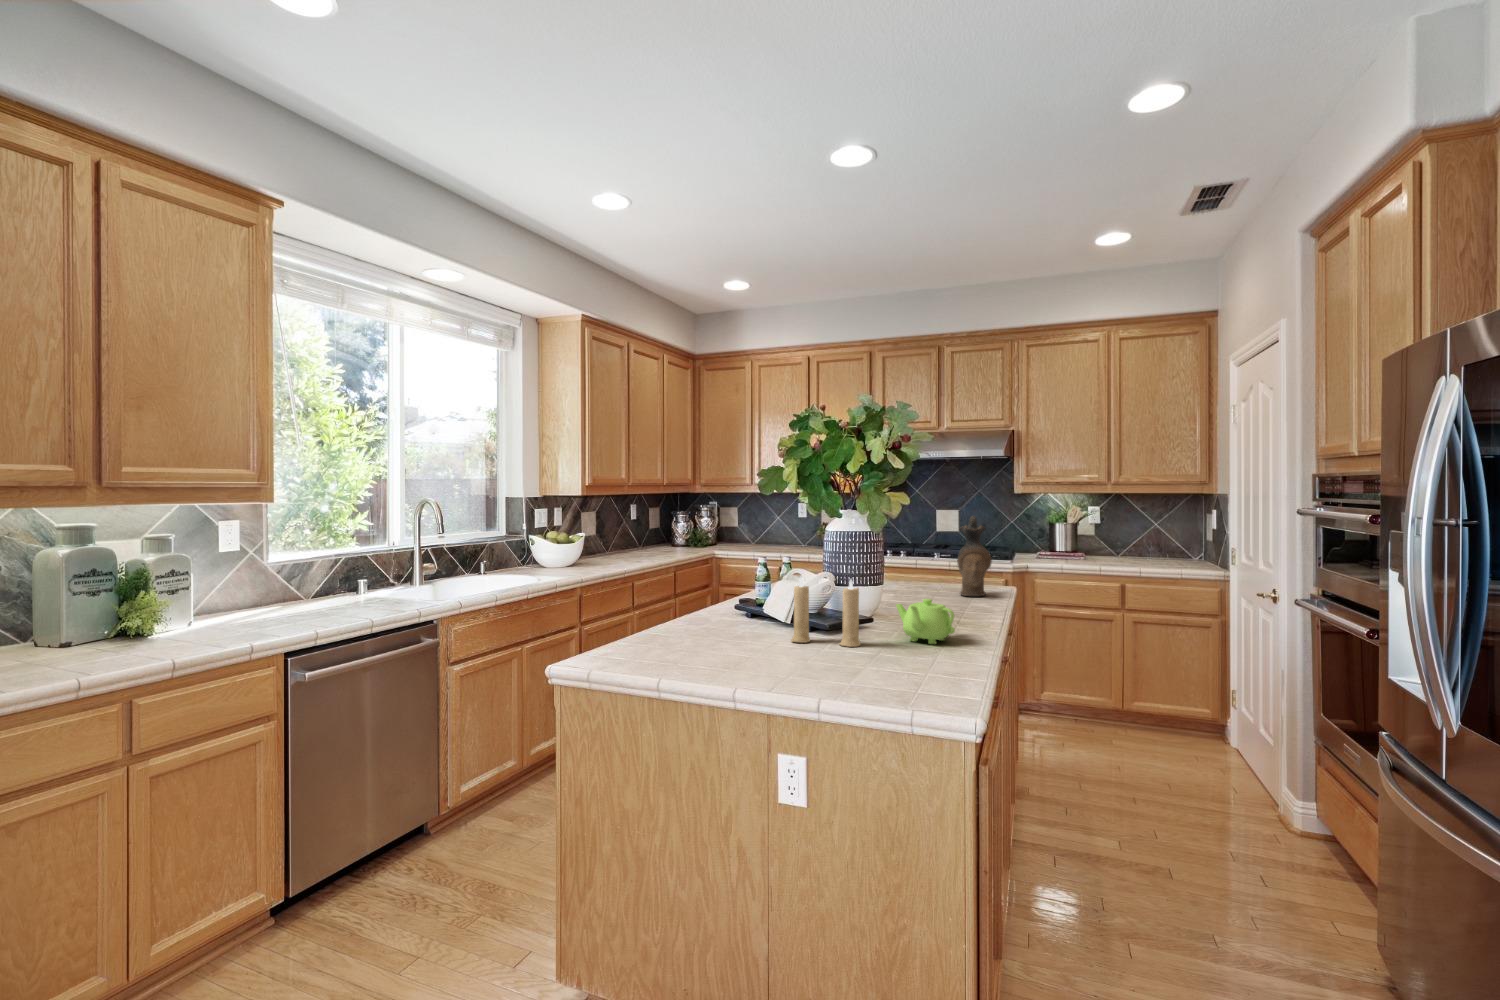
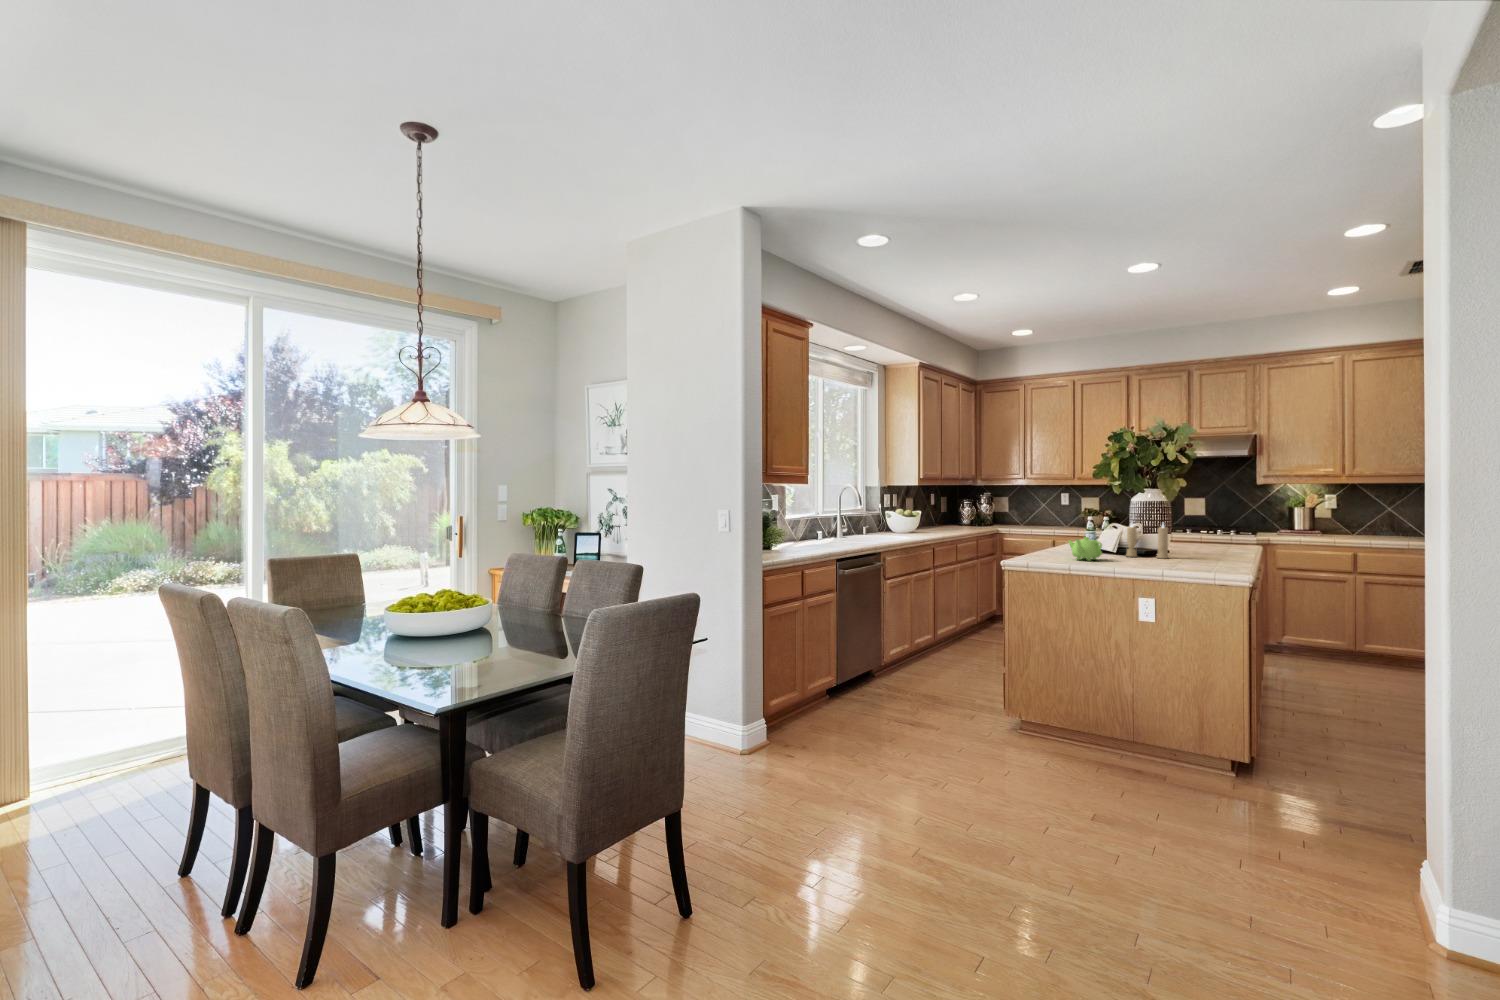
ceramic pitcher: present [957,516,992,596] -> none [1219,494,1245,545]
teapot: present [896,599,955,644] -> present [1069,537,1102,561]

